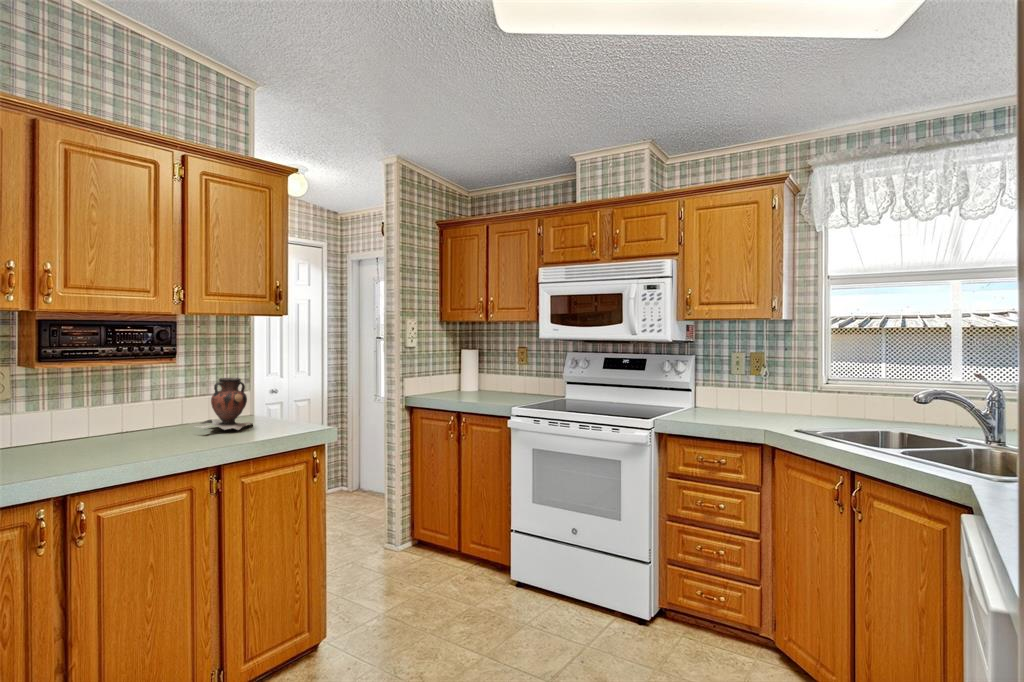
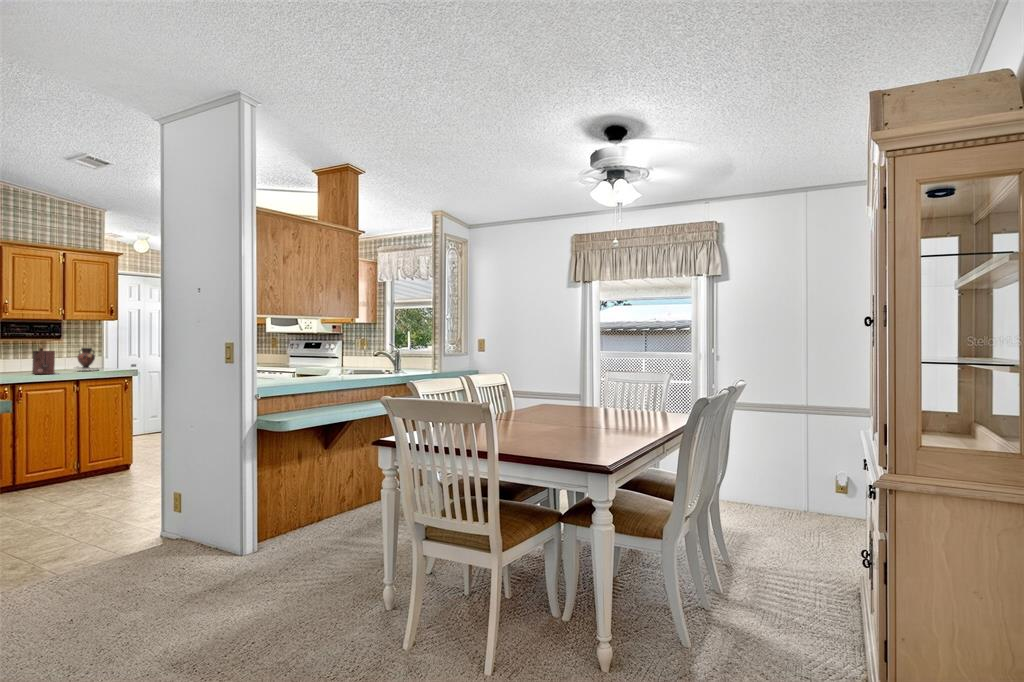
toaster: none [114,378,168,458] -> present [32,345,55,374]

